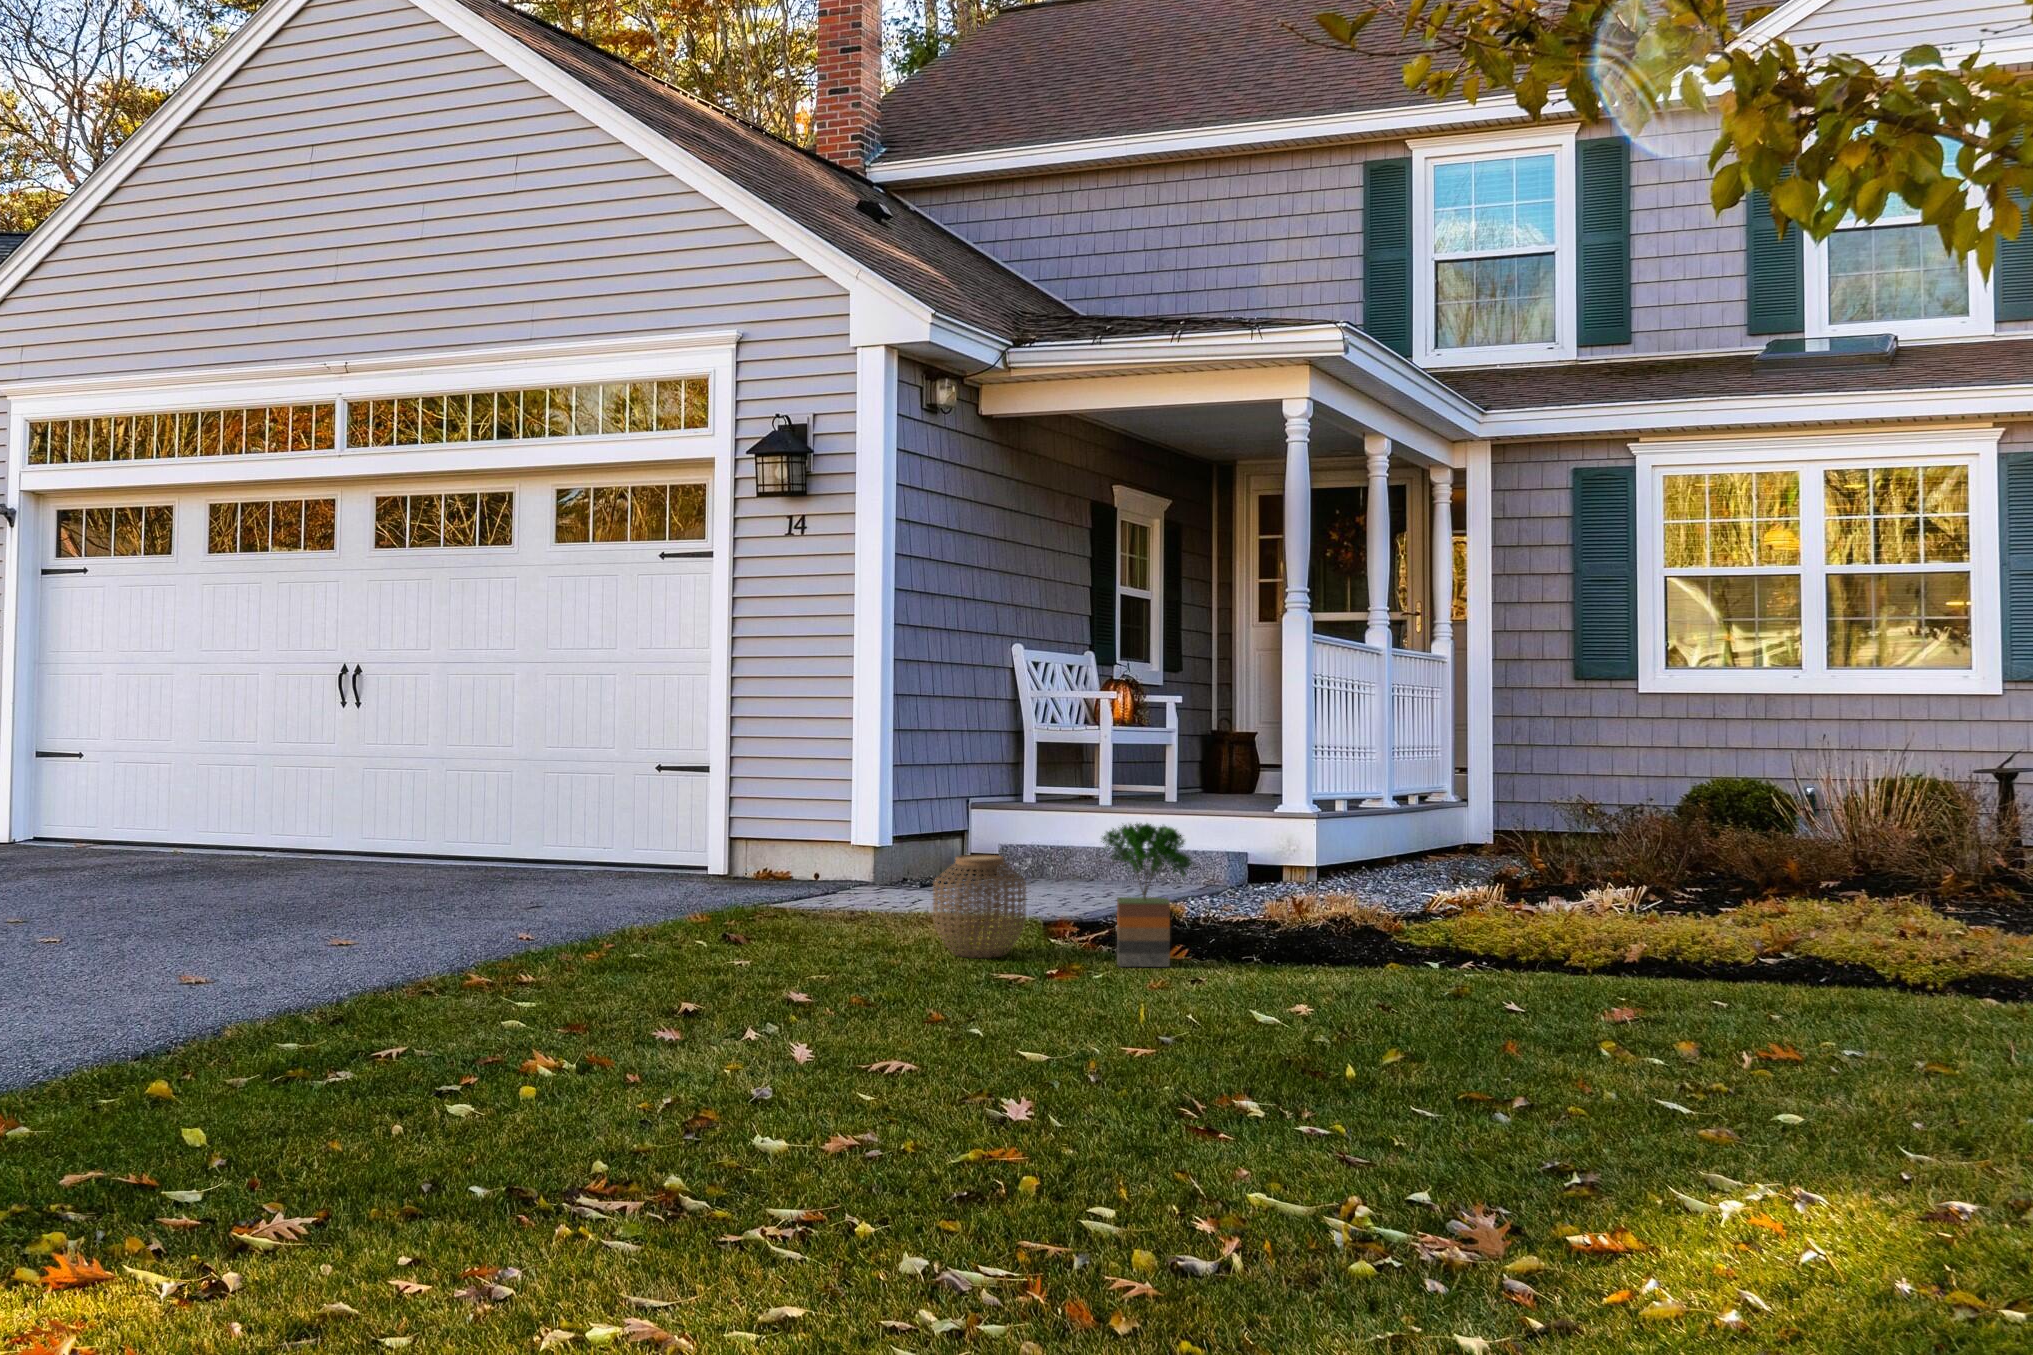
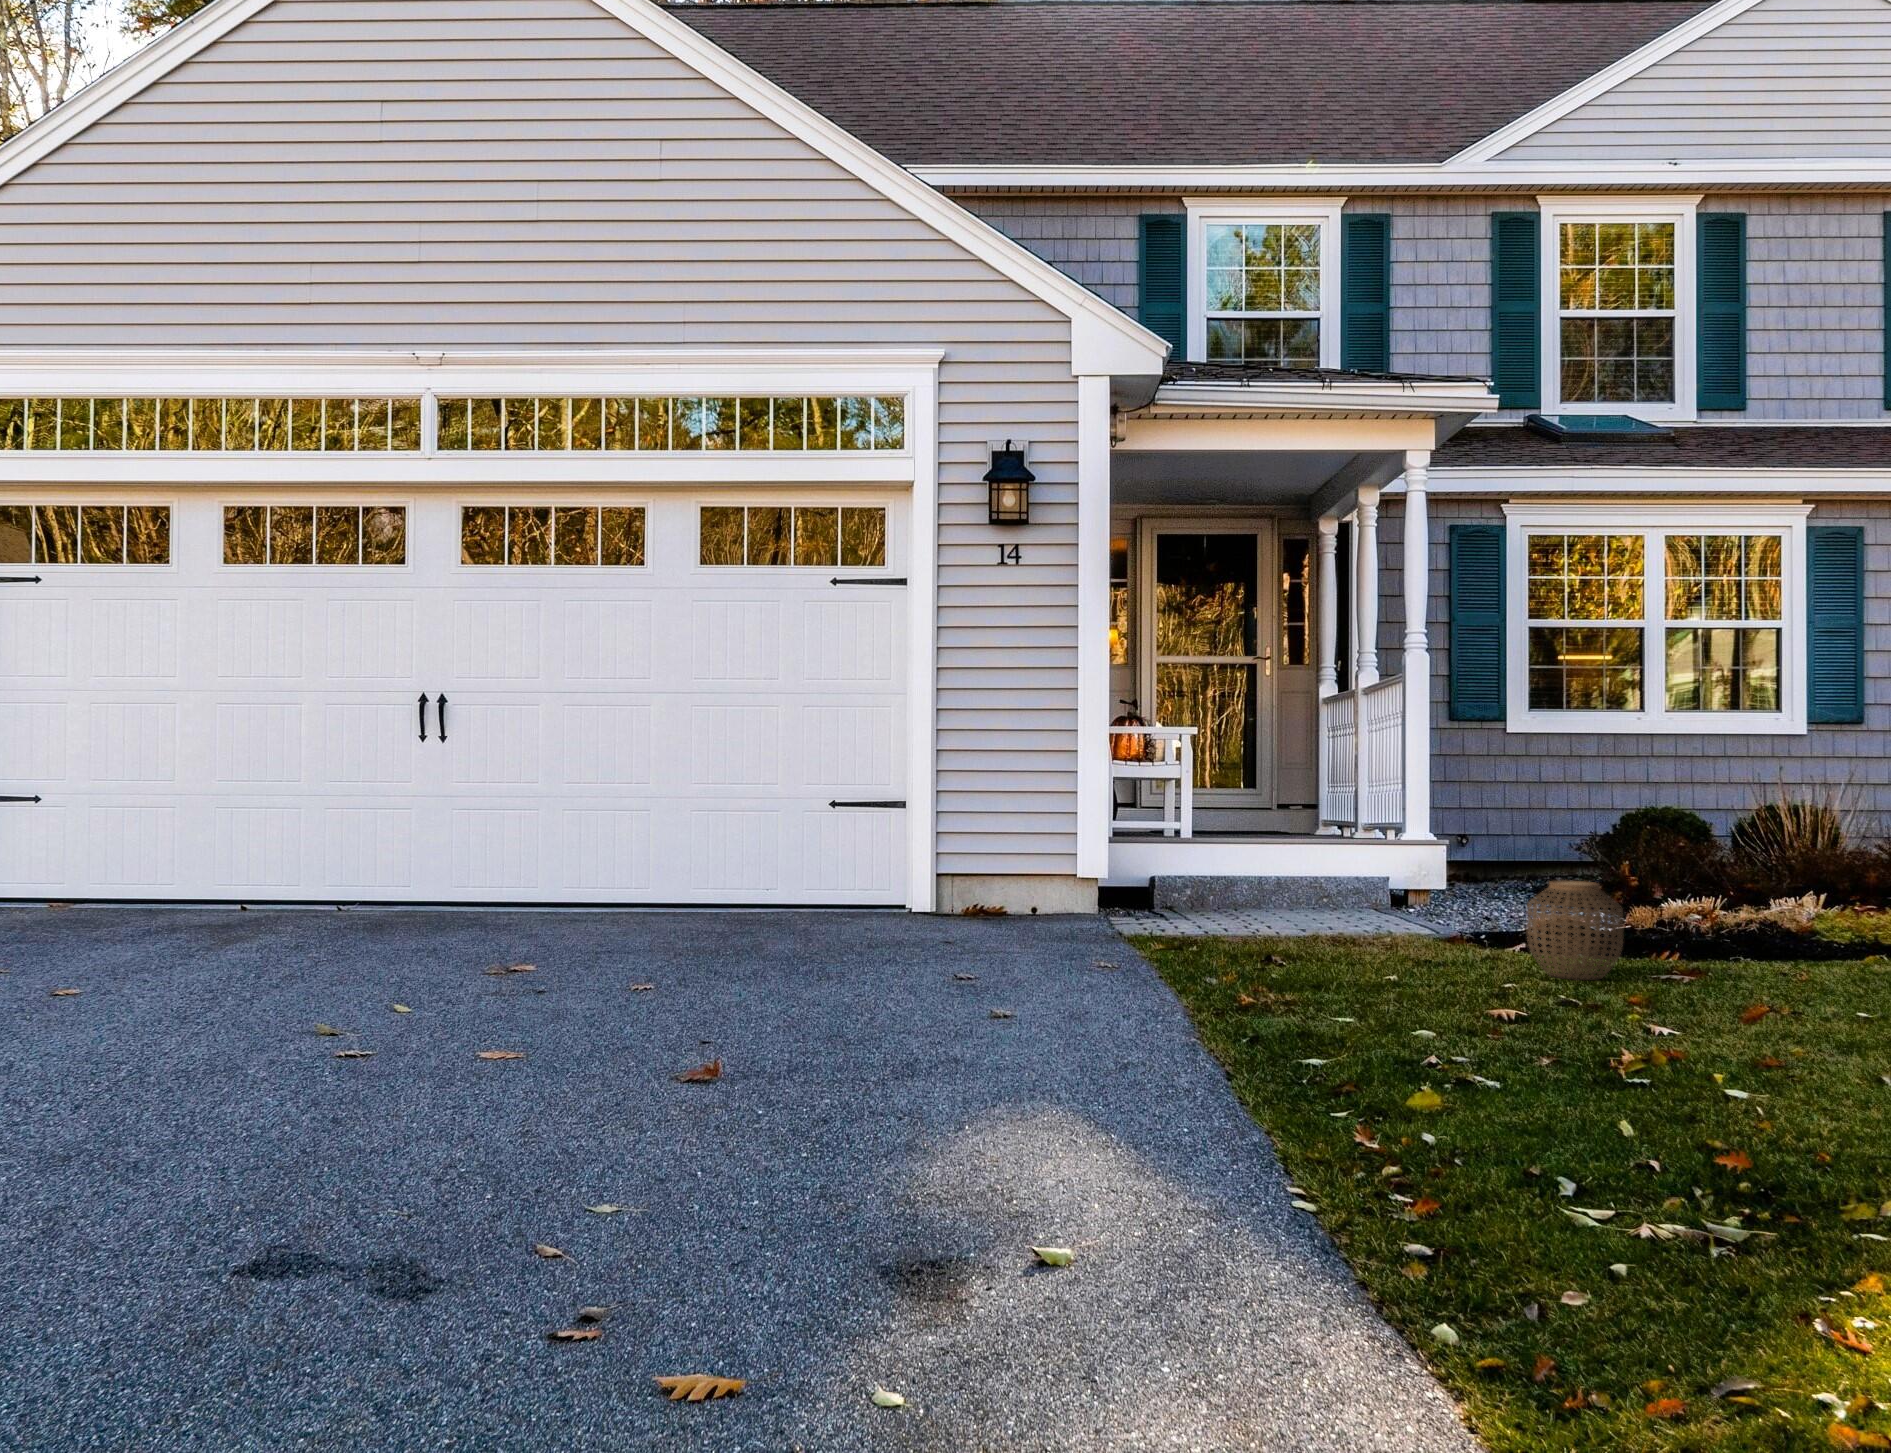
potted tree: present [1101,823,1192,967] -> none [1684,845,1800,983]

